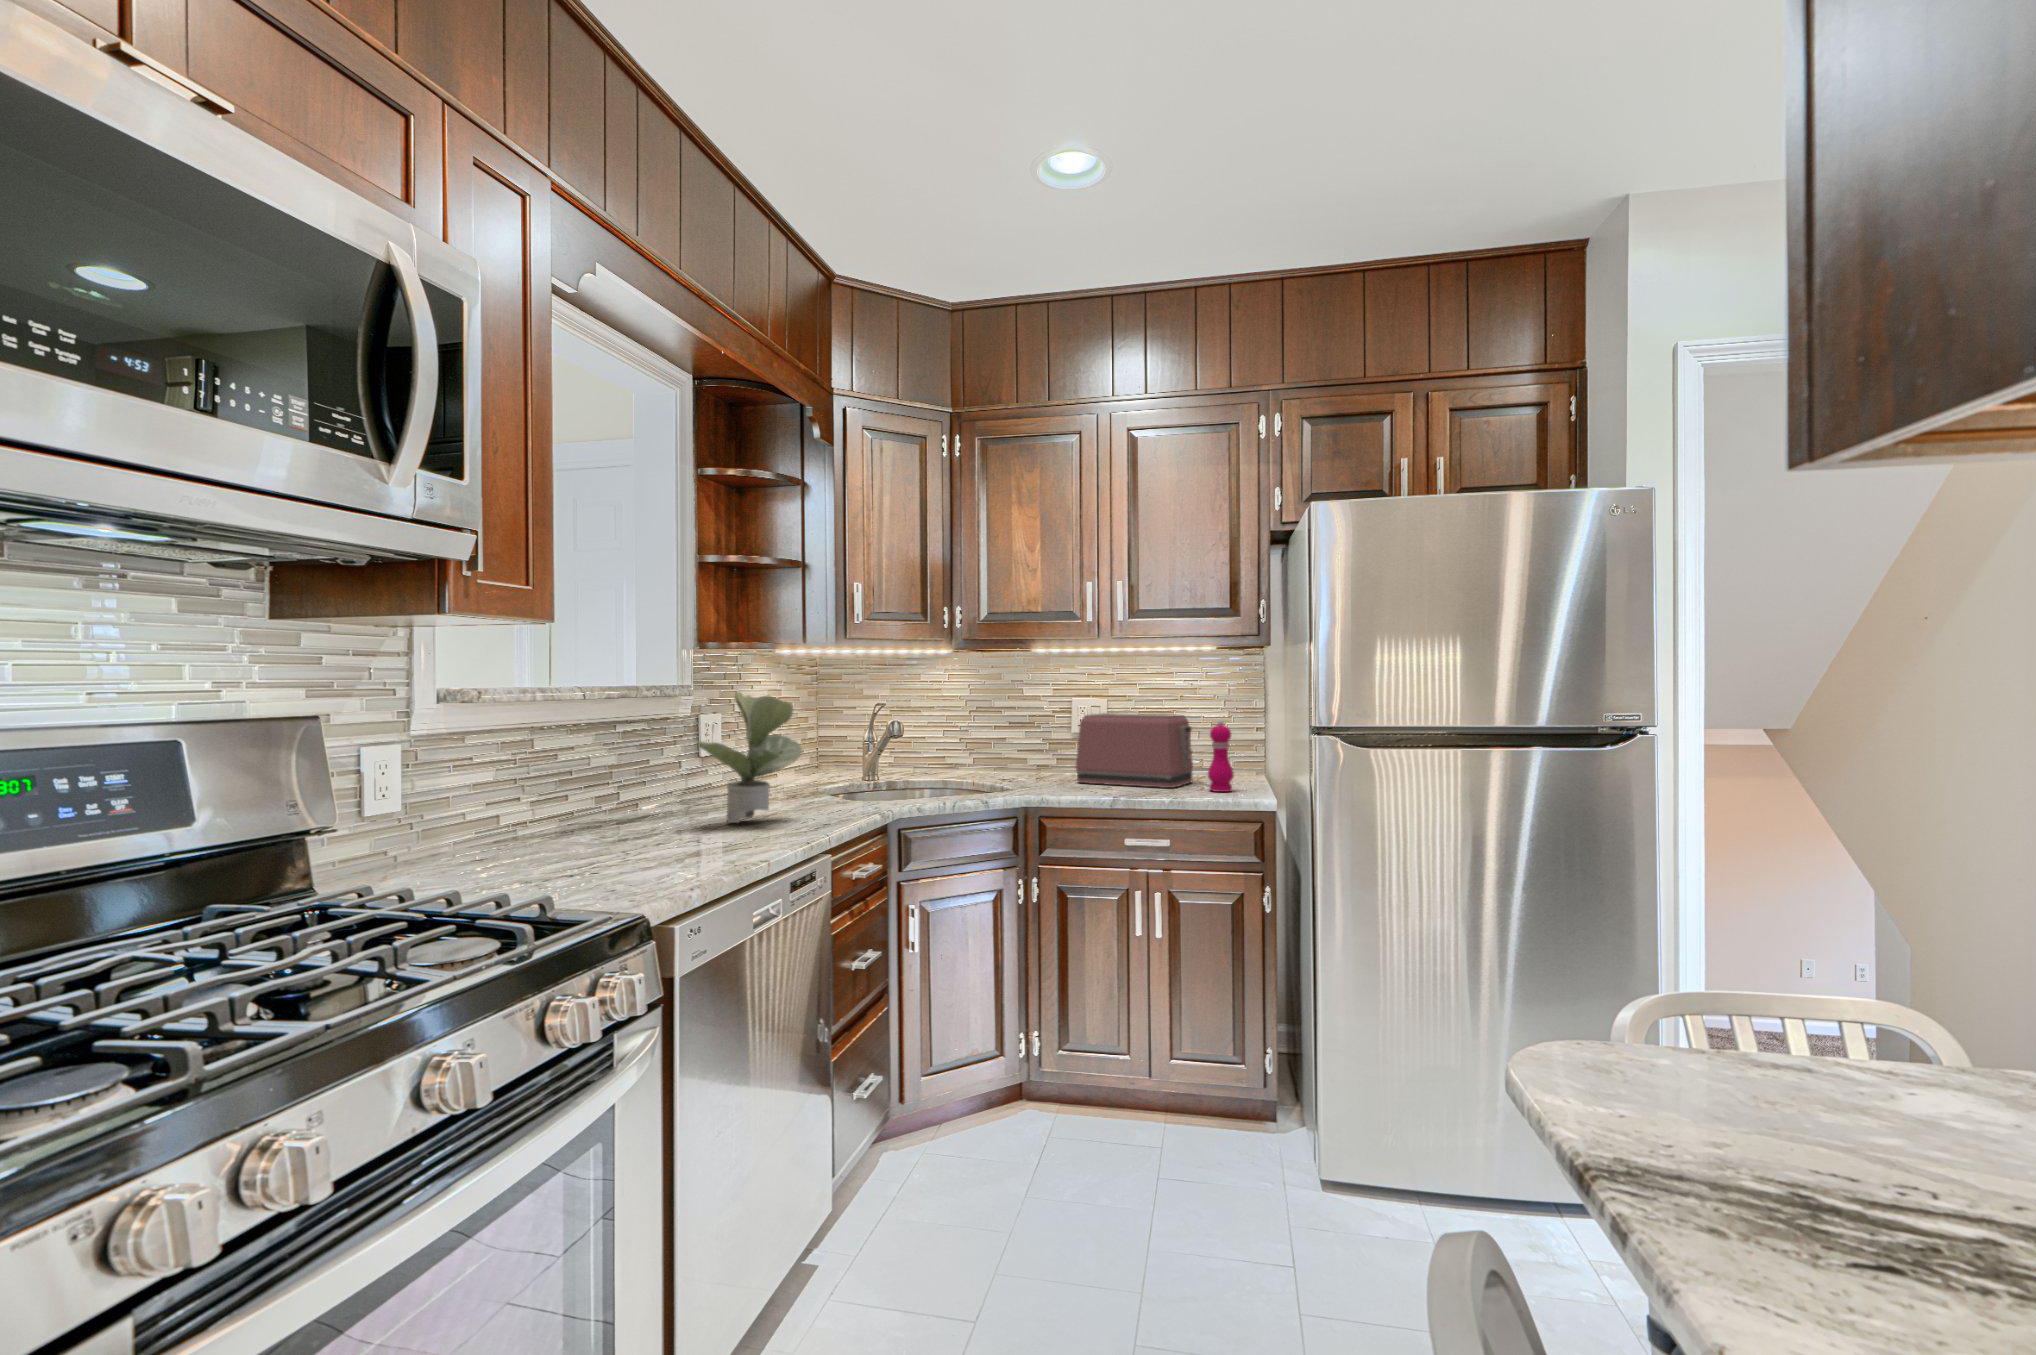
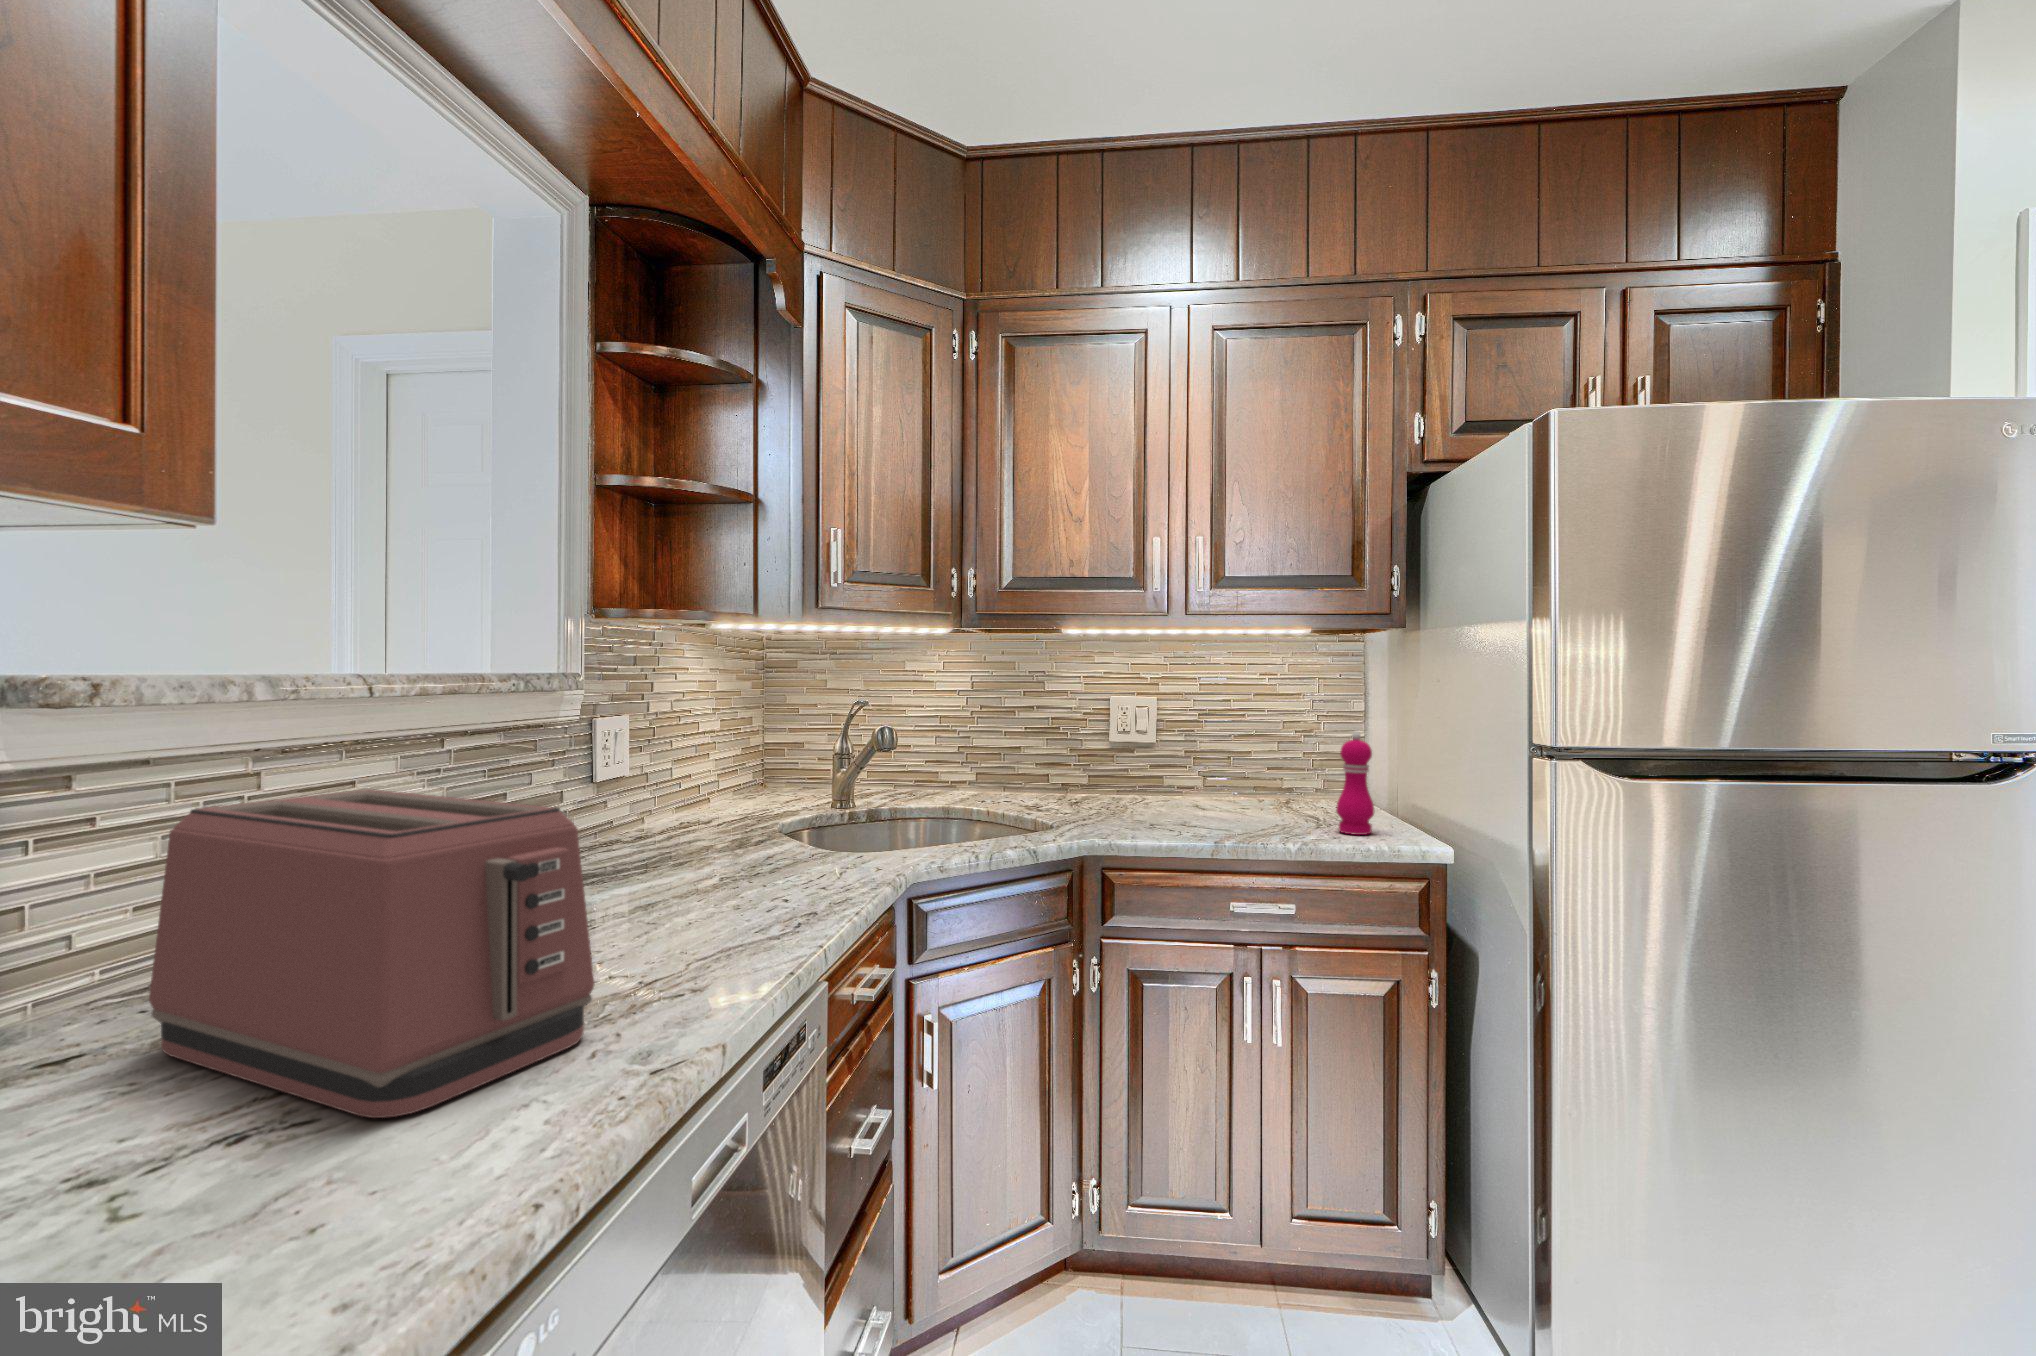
potted plant: present [698,692,802,823] -> none [582,686,767,917]
toaster: present [1076,713,1193,788] -> present [149,789,594,1118]

